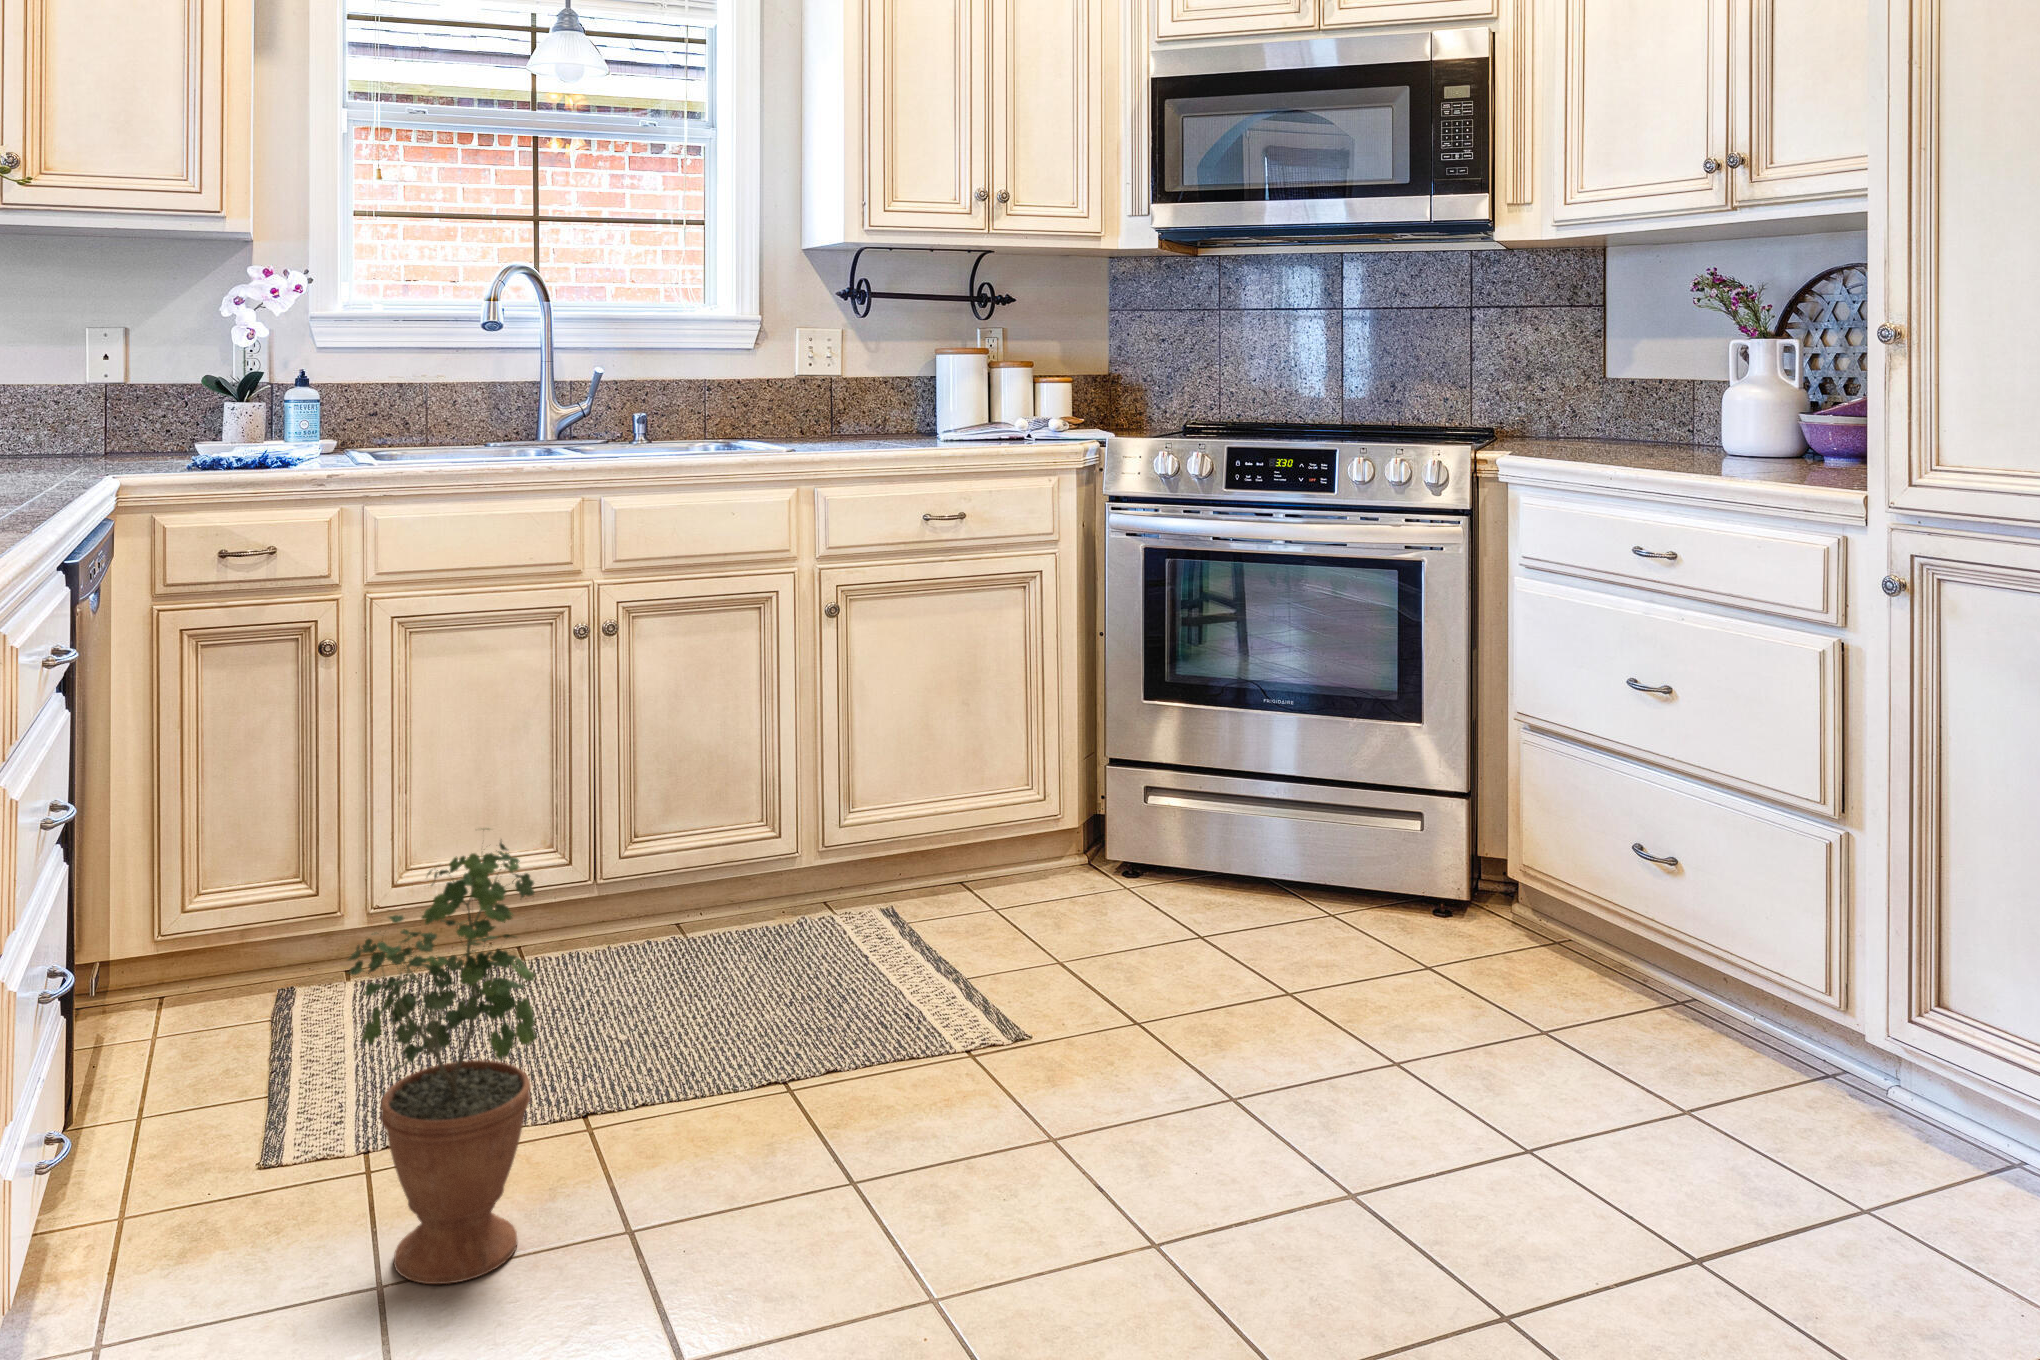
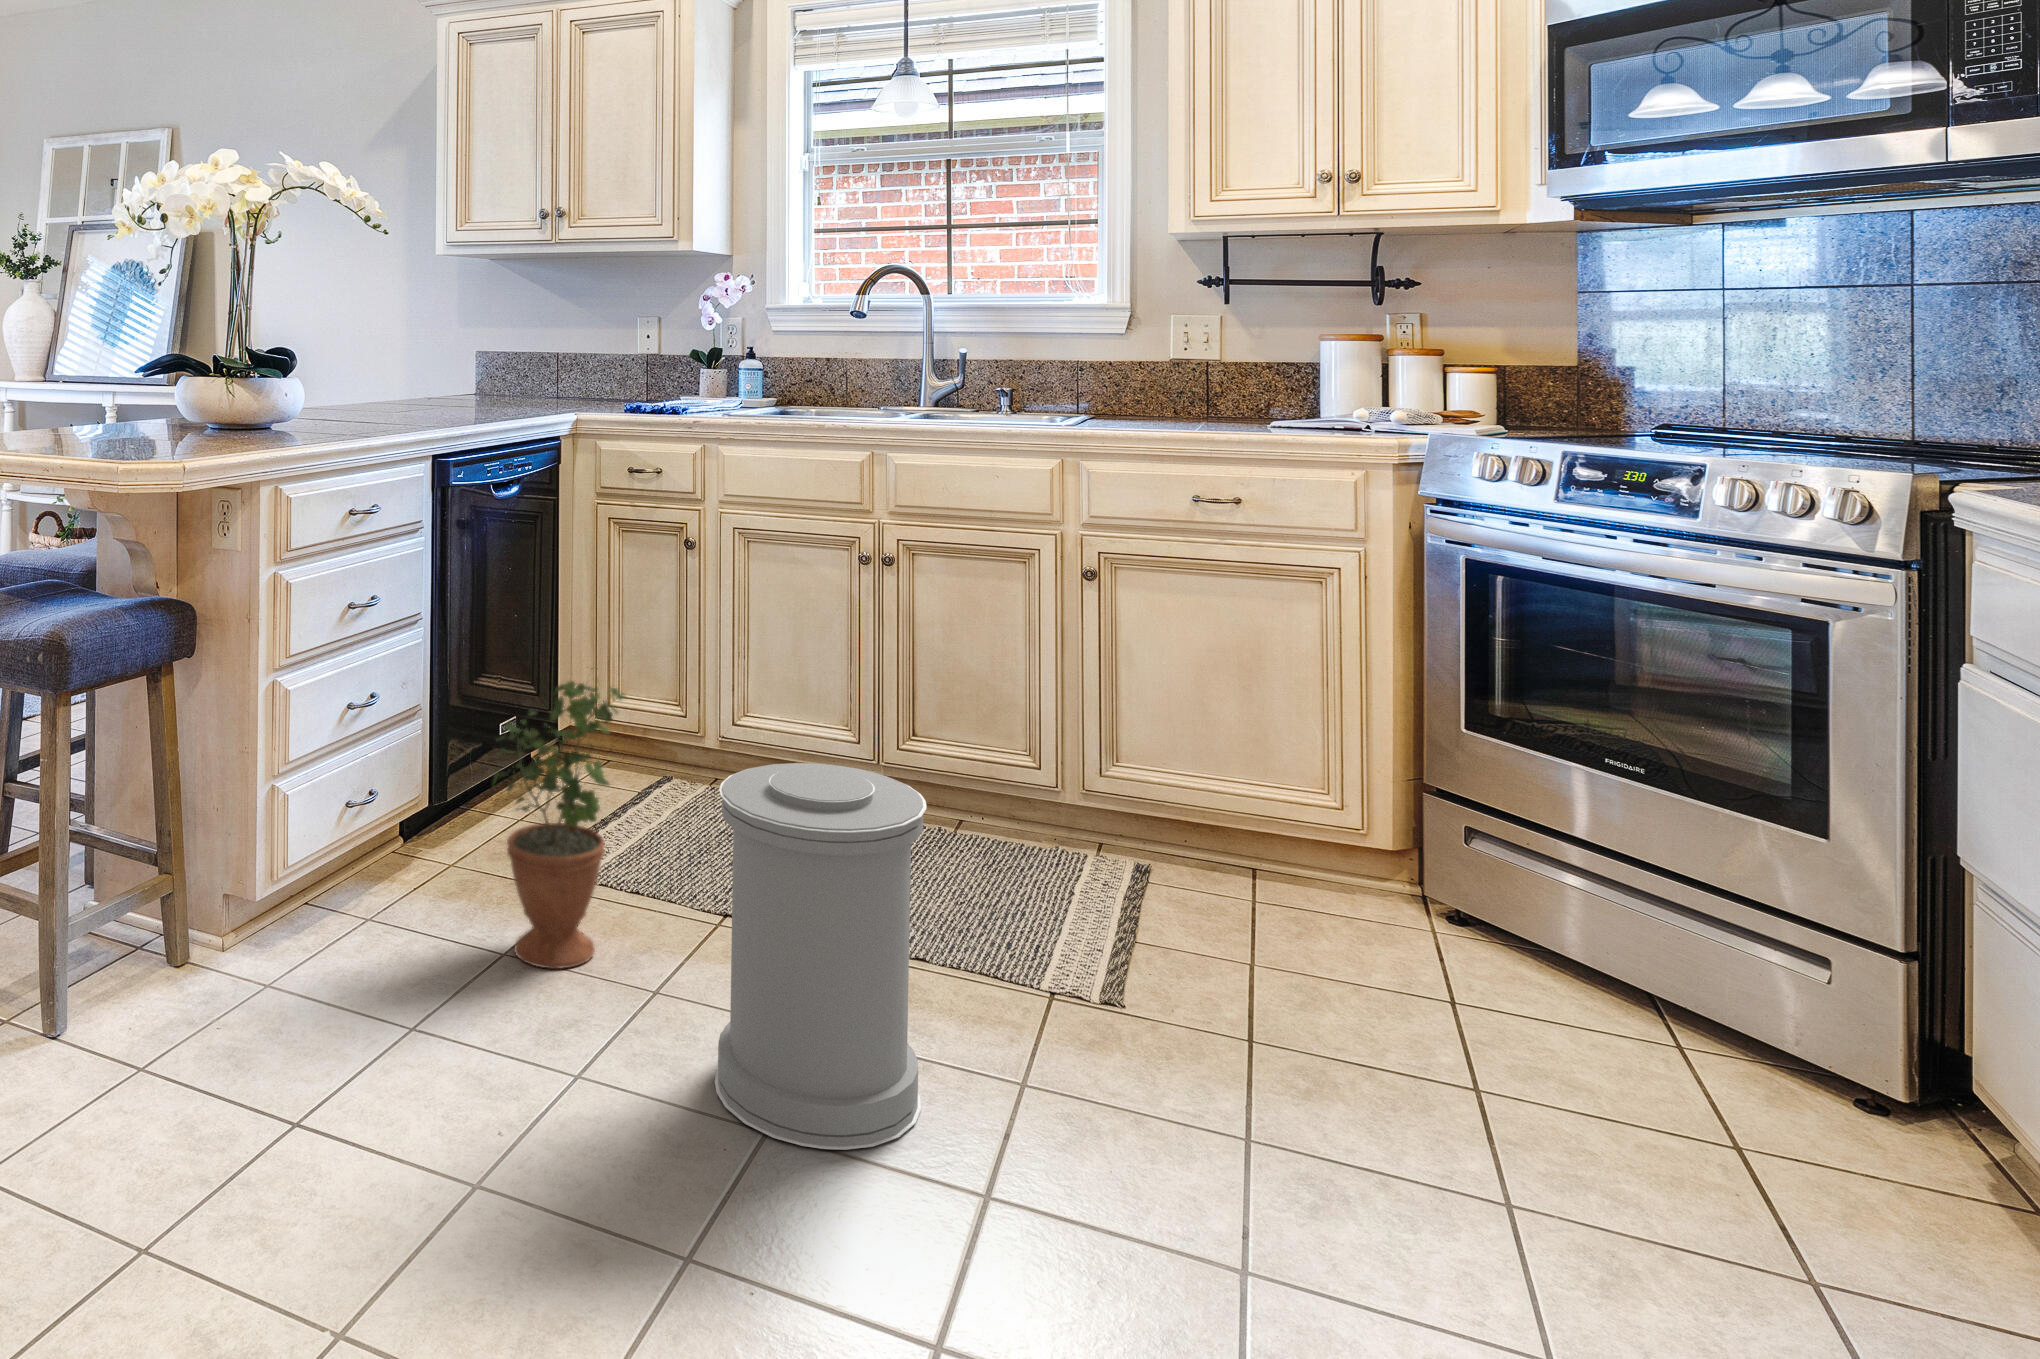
trash can: none [819,857,1057,1311] -> present [715,763,927,1150]

